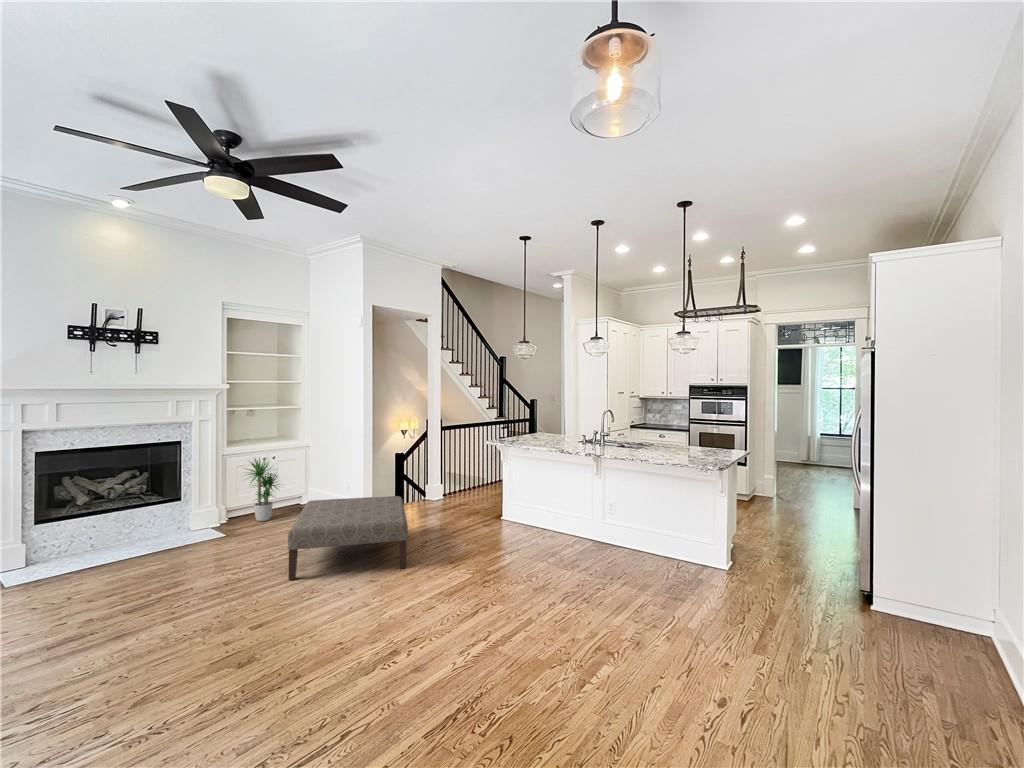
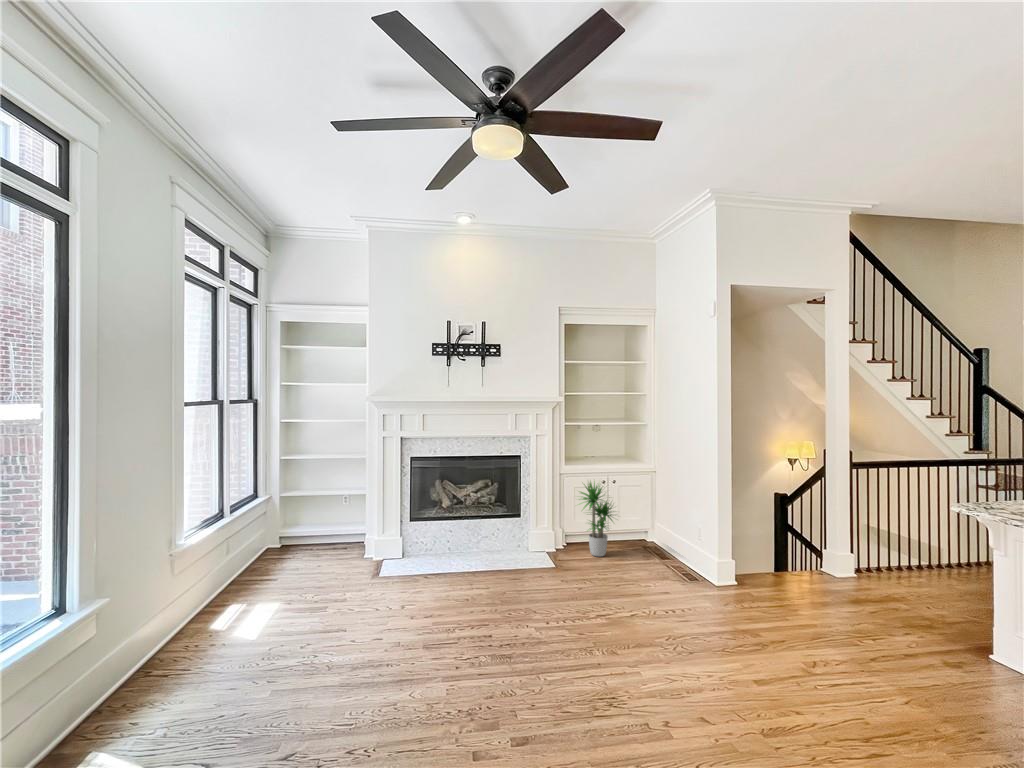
ottoman: present [288,496,408,580] -> none [591,550,772,712]

